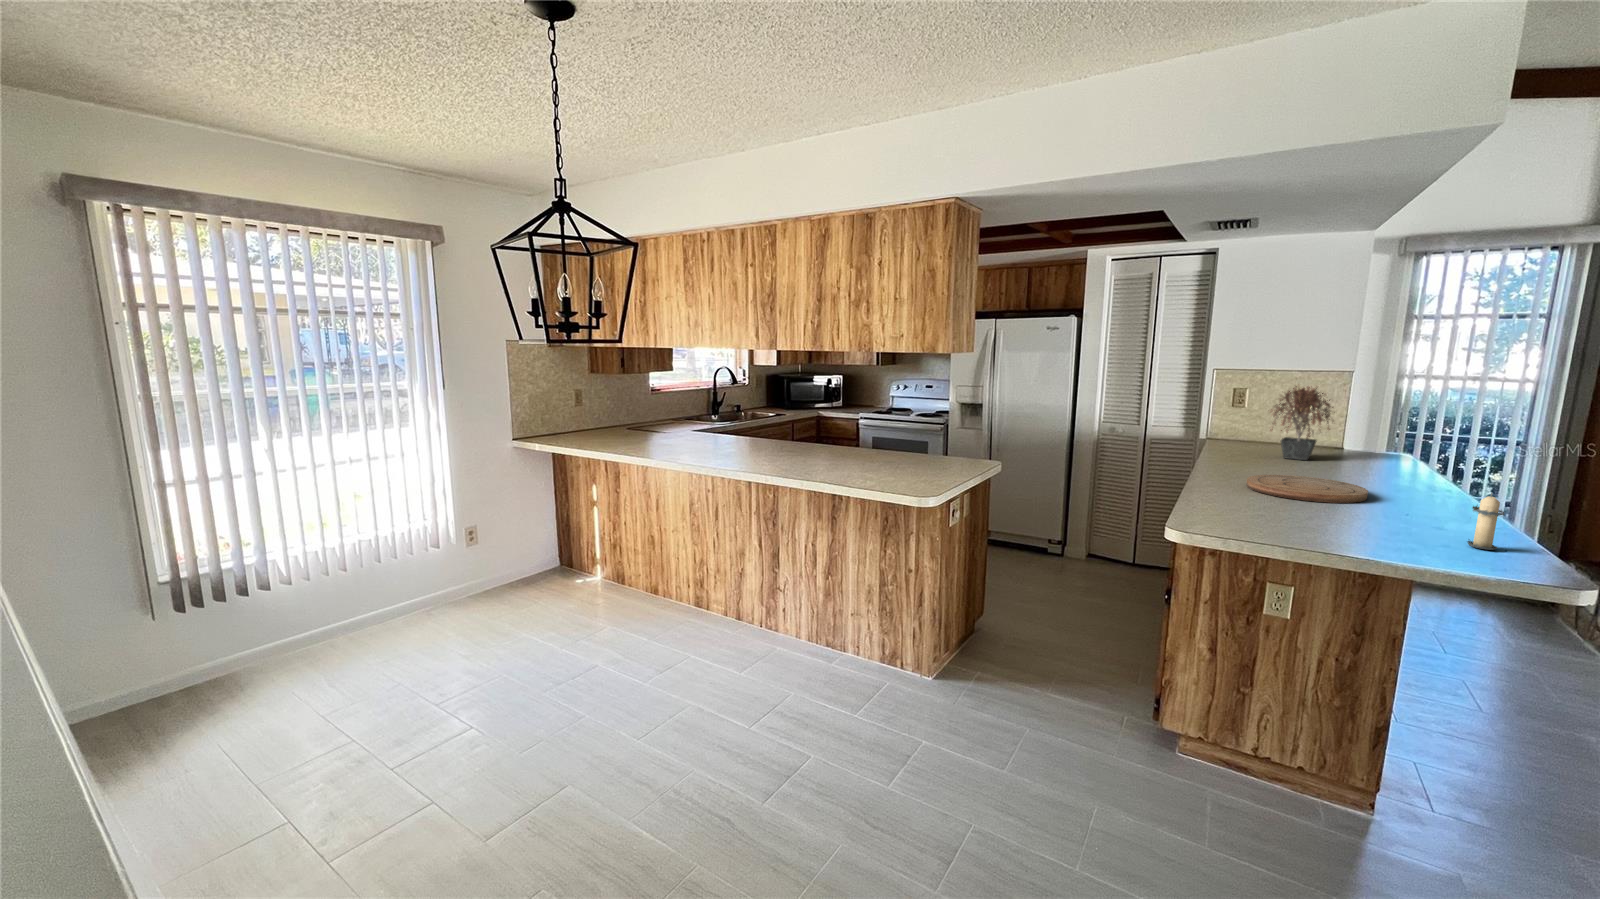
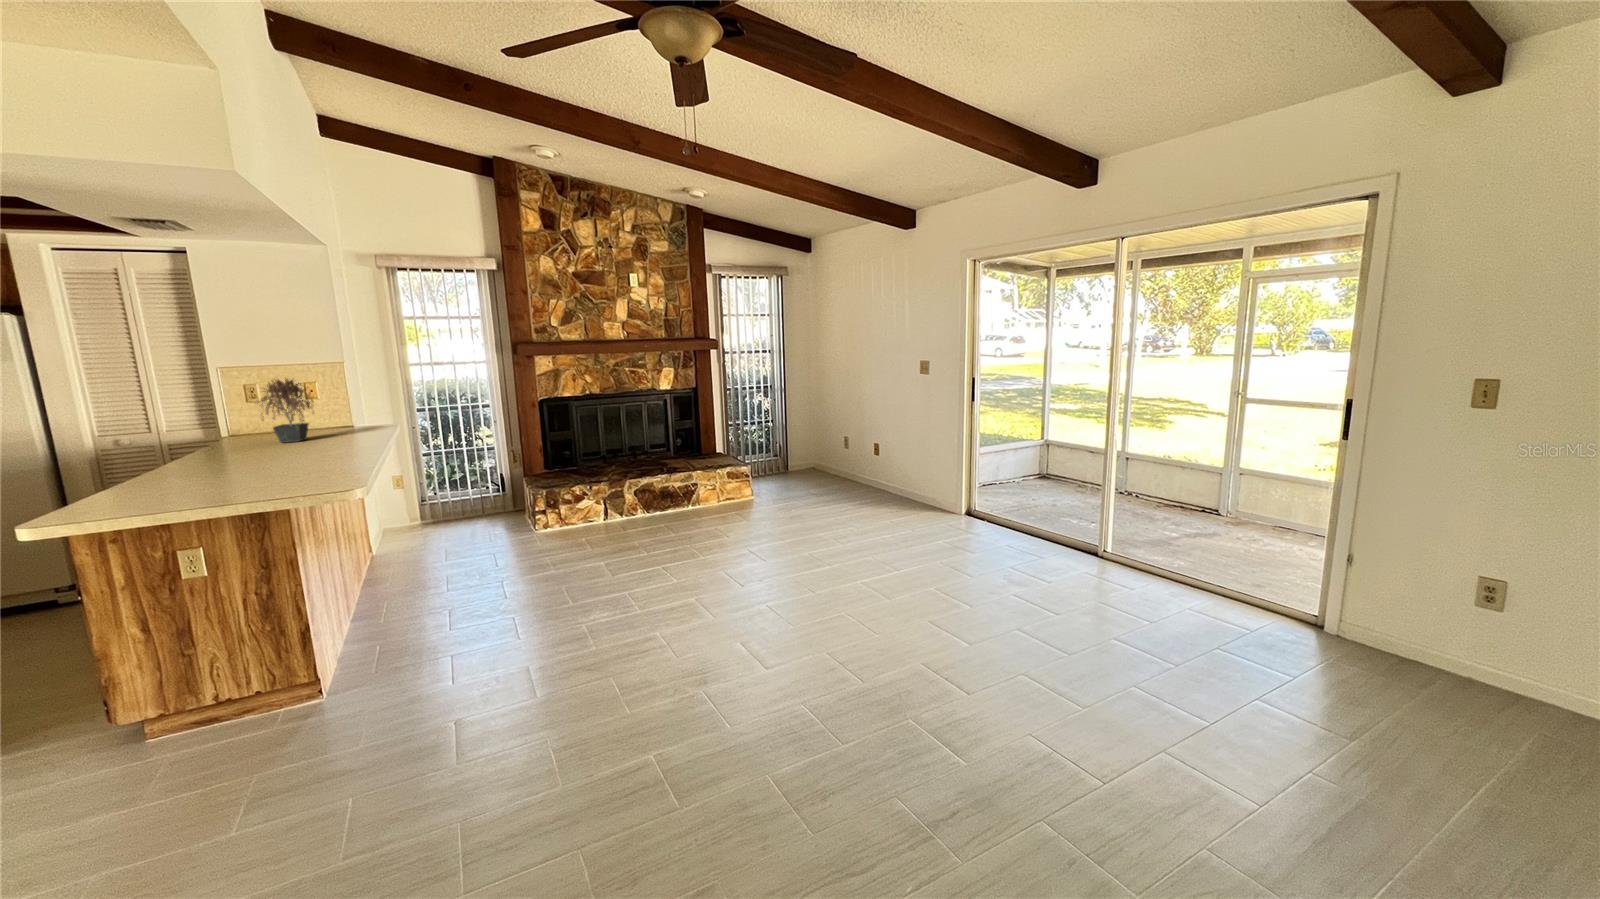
cutting board: present [1246,475,1368,503] -> none [191,453,300,476]
candle: present [1468,493,1504,550] -> none [308,441,336,482]

